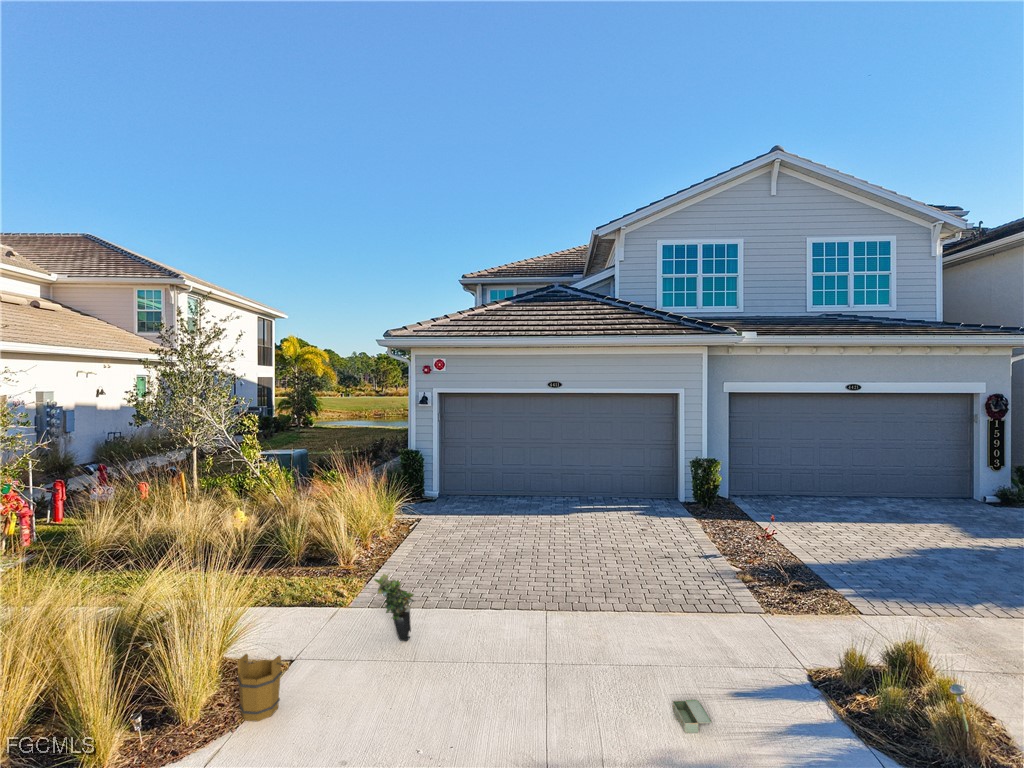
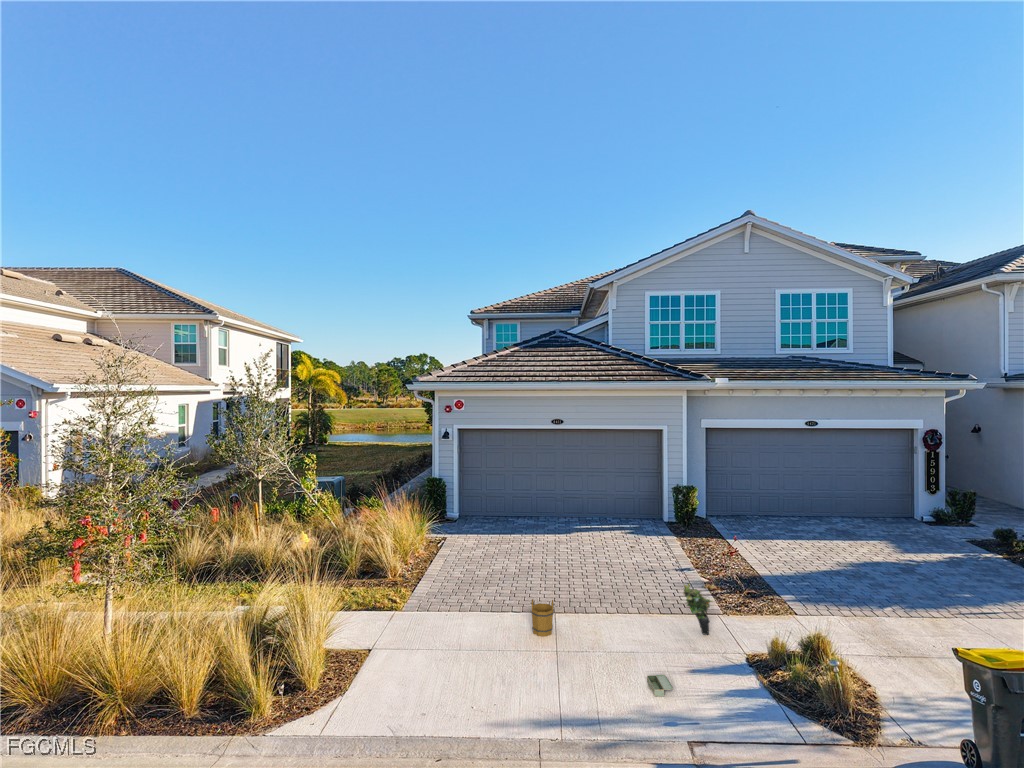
potted plant: present [374,574,414,641] -> present [683,584,712,635]
bucket: present [237,654,283,722] -> present [531,599,555,636]

